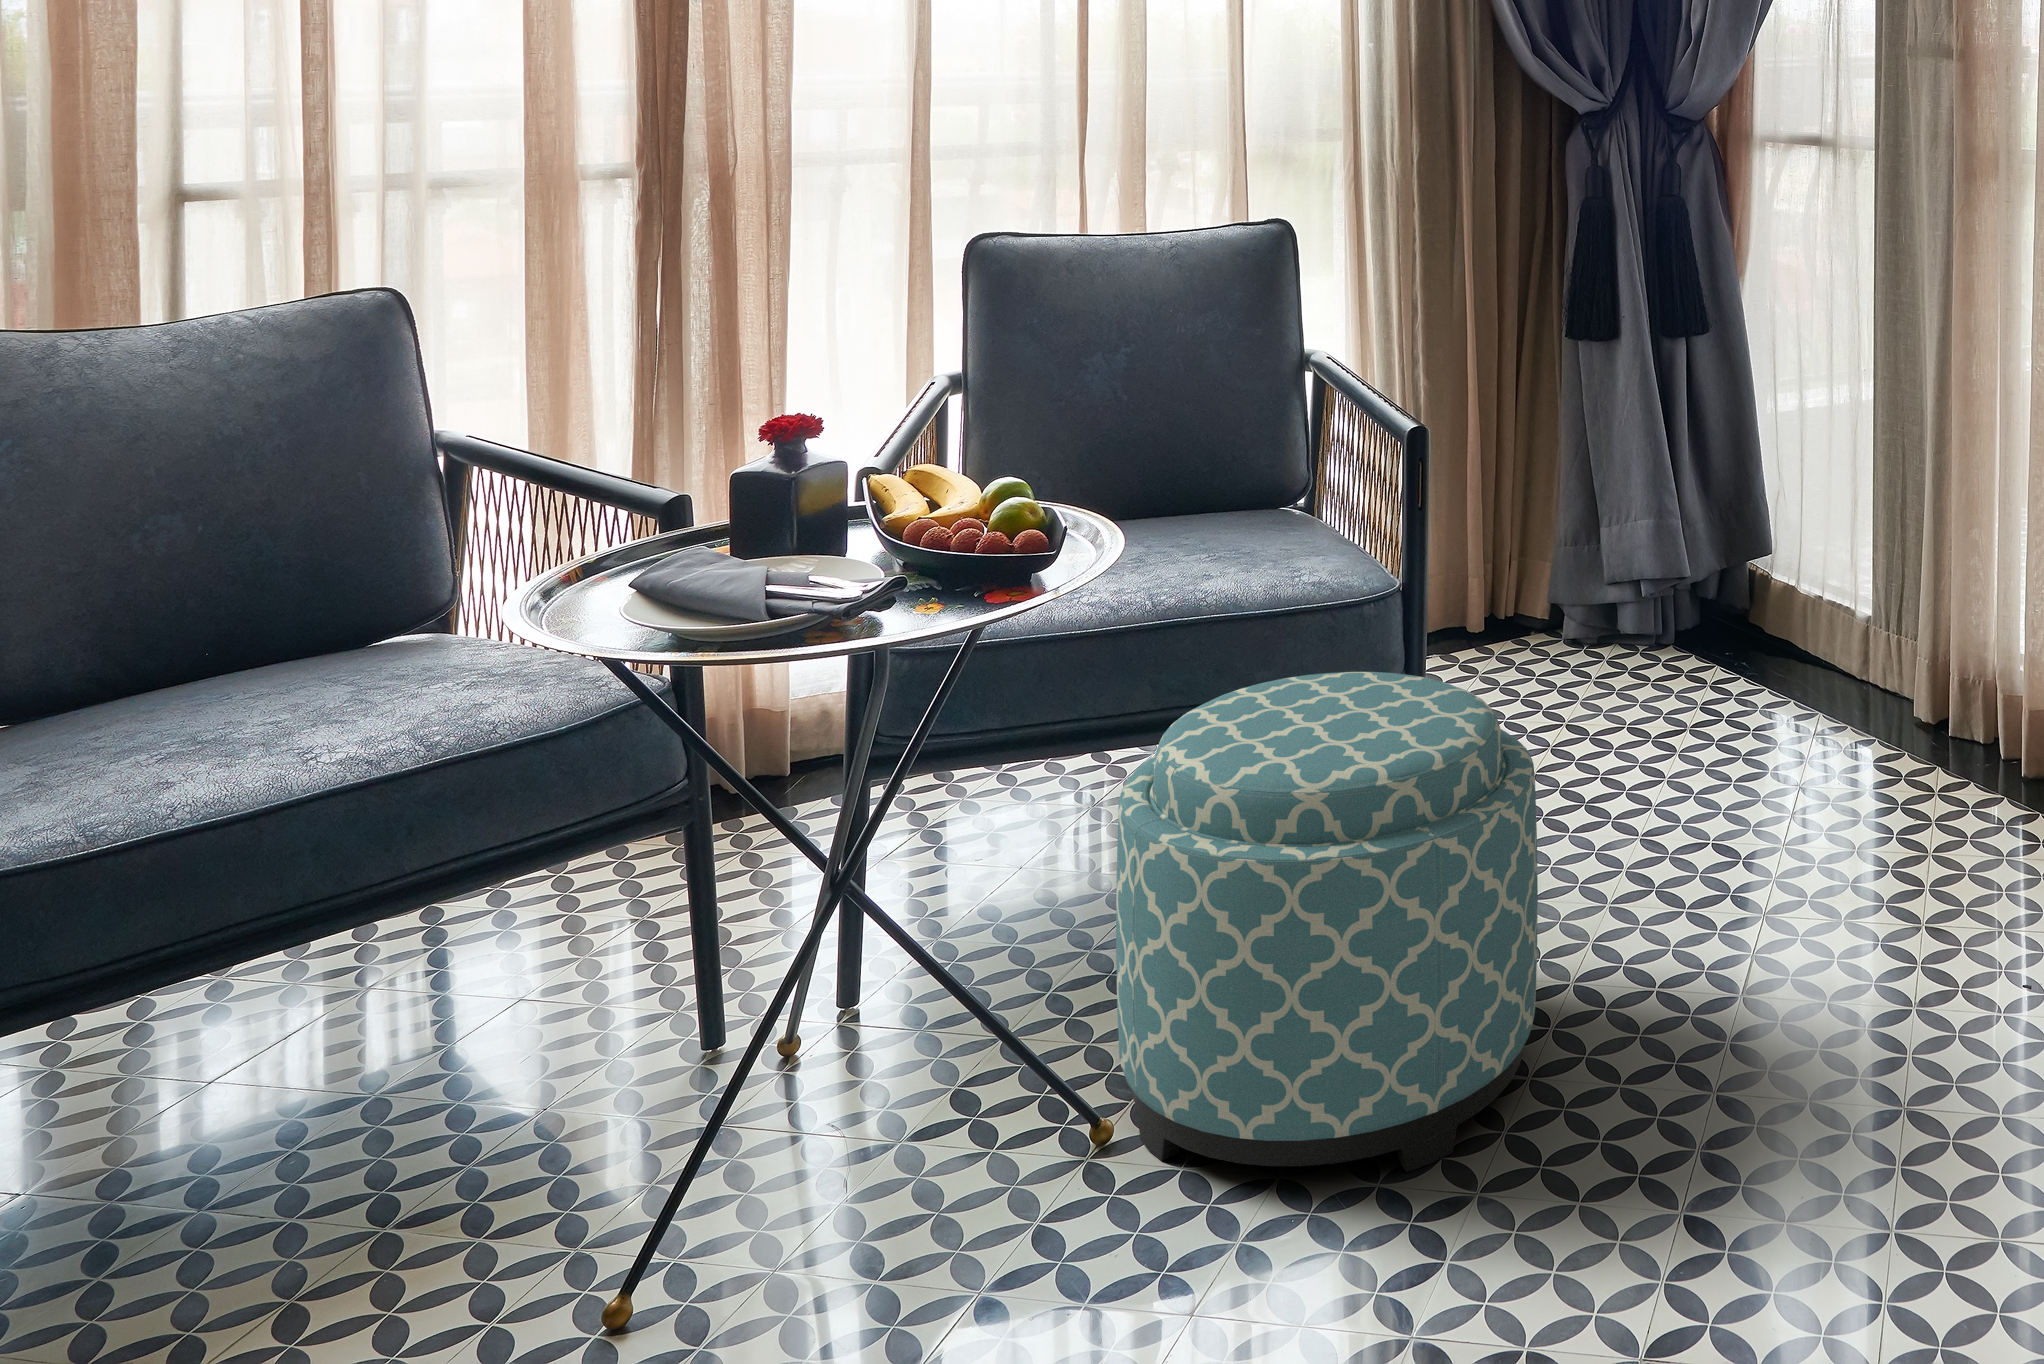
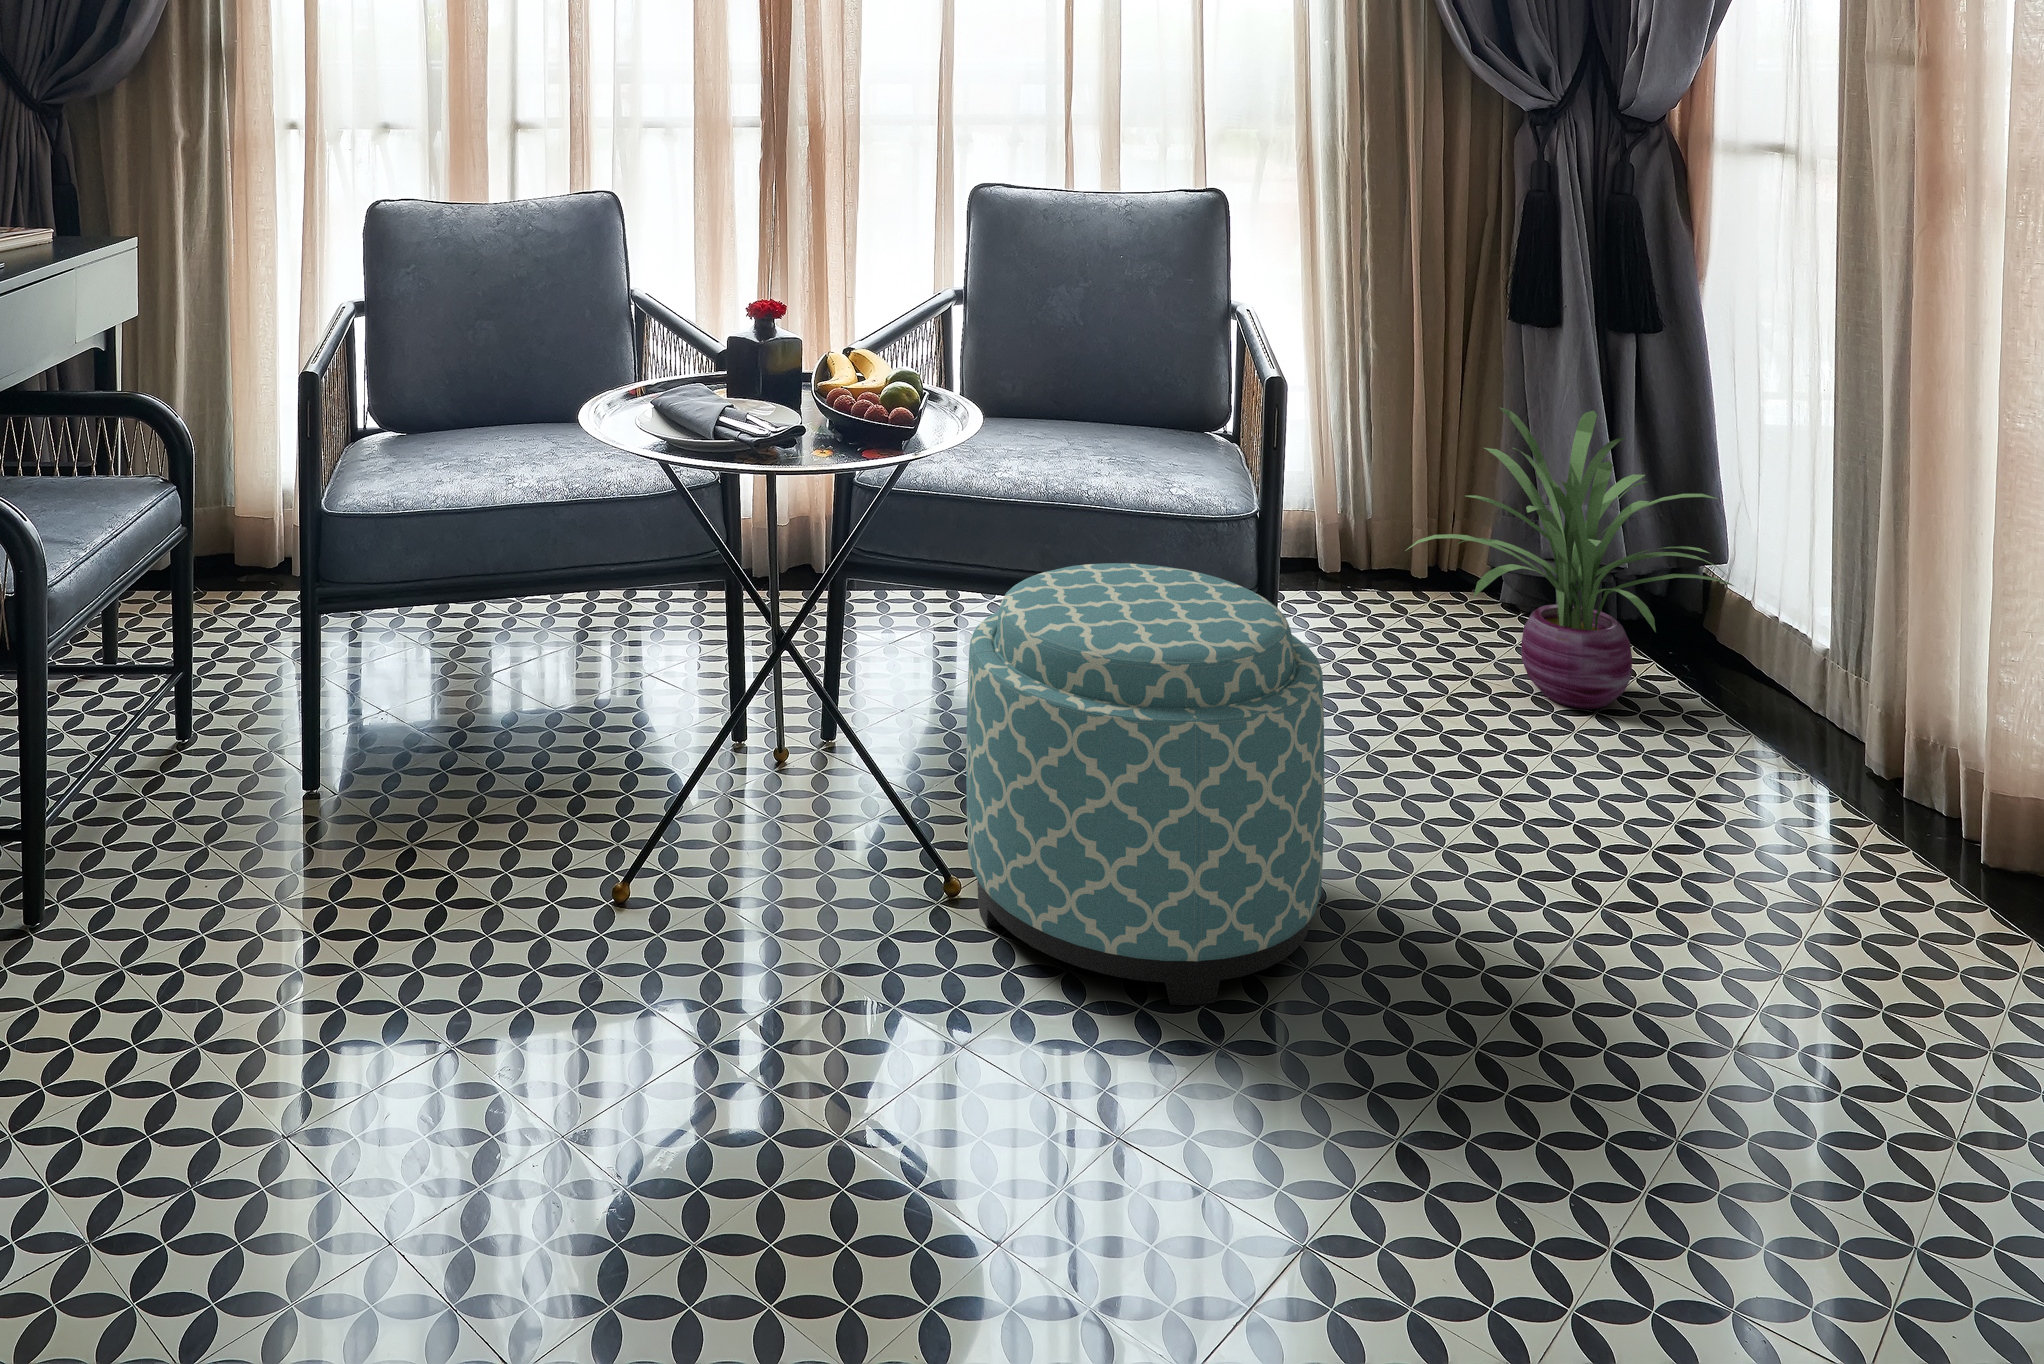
decorative plant: none [1495,425,1811,737] -> present [1408,407,1734,709]

